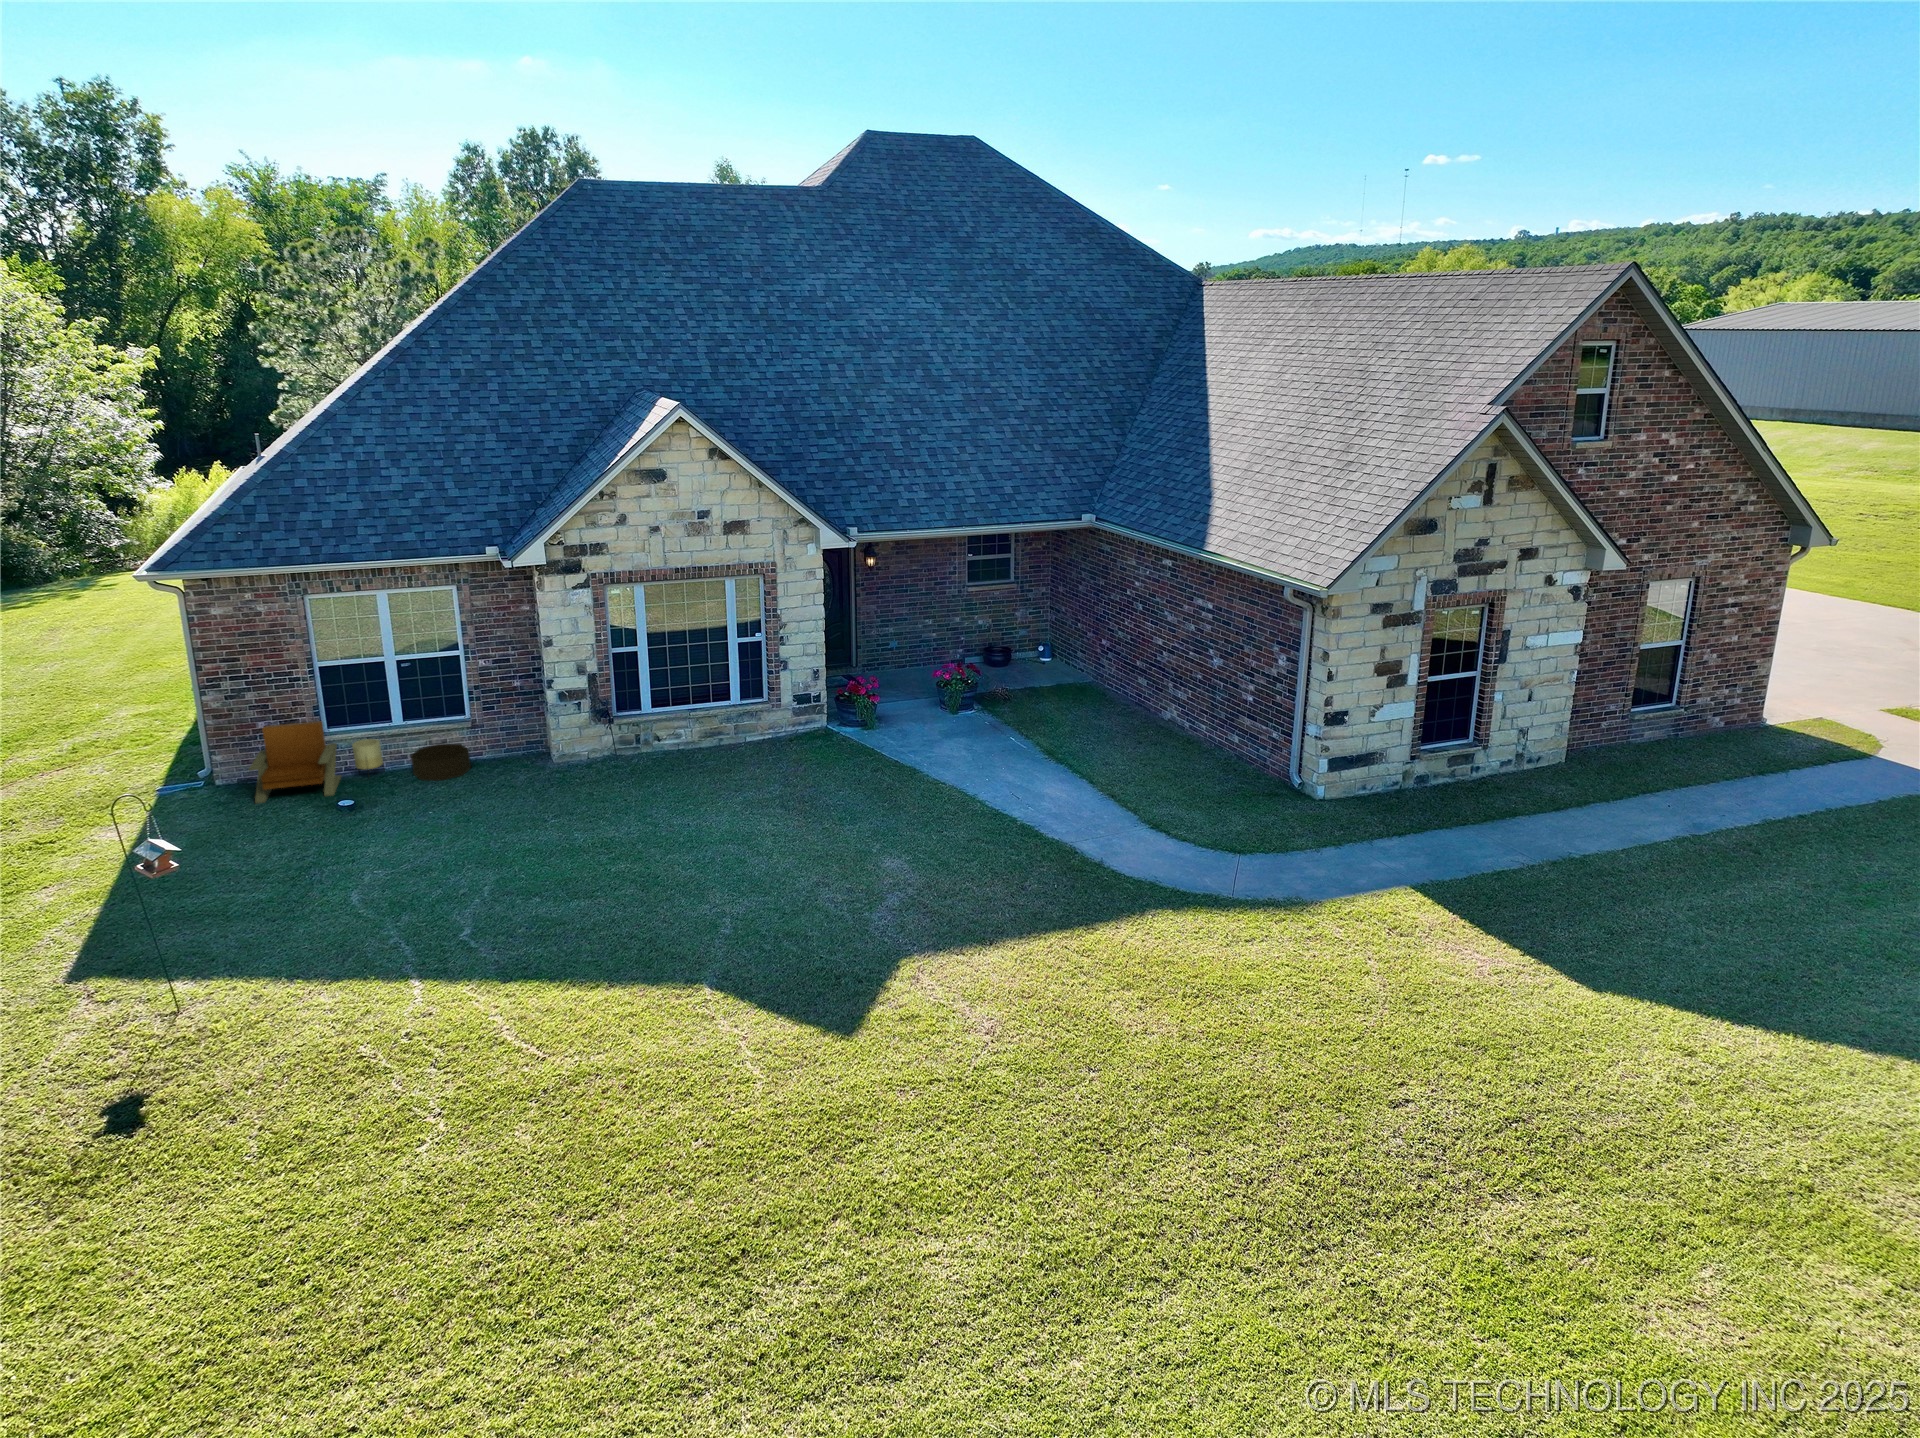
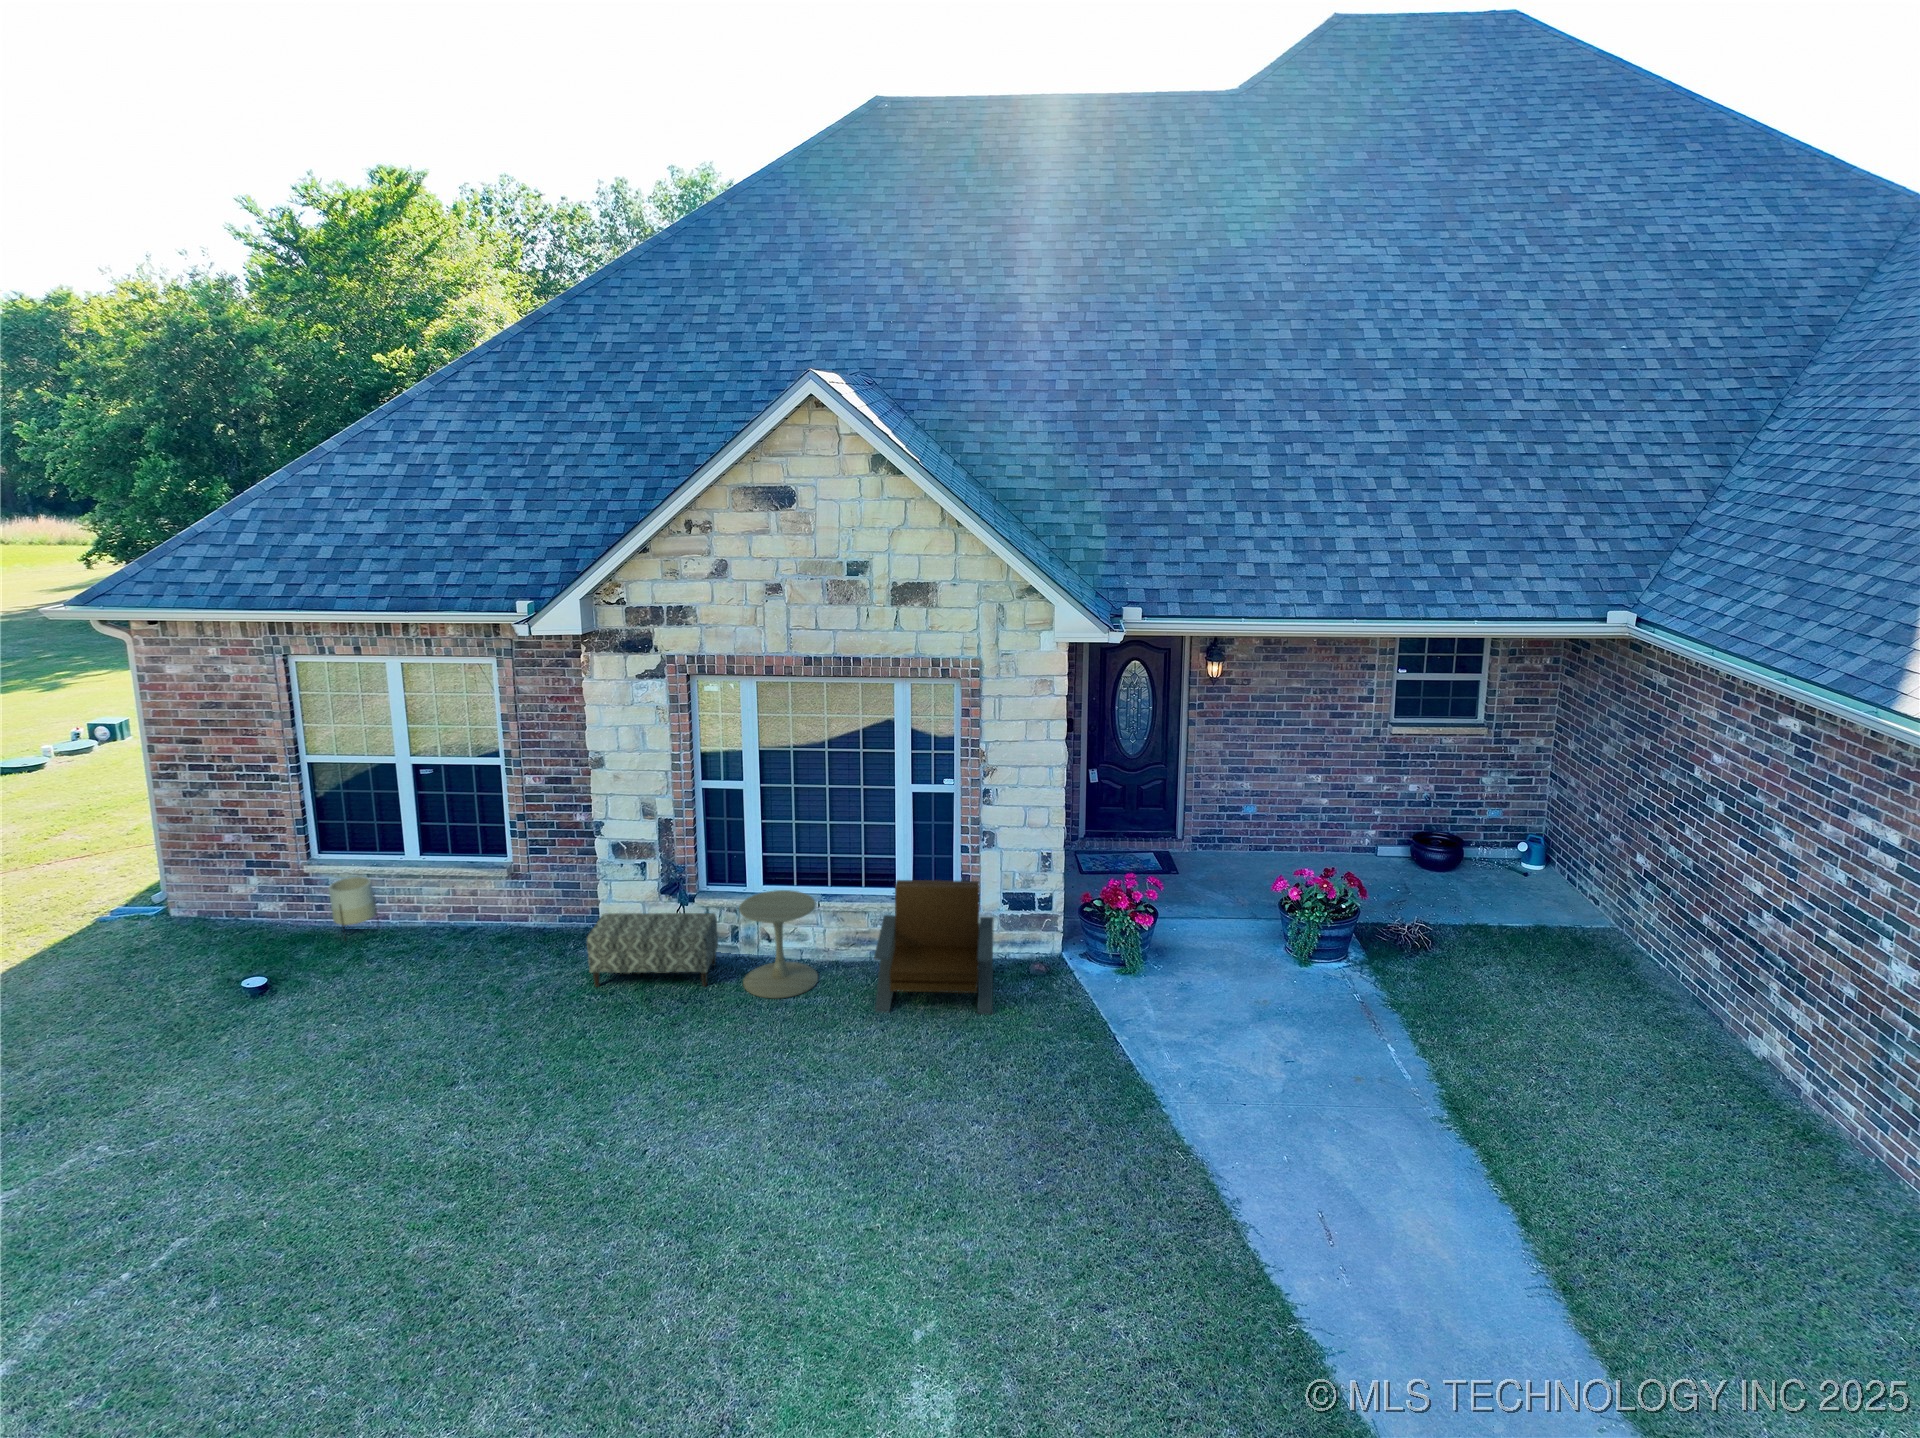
pedestal table: none [651,707,699,765] -> present [739,890,818,998]
lounge chair: present [249,721,341,803] -> present [874,880,994,1014]
bench: none [559,726,636,775] -> present [587,913,718,987]
basket: present [411,744,471,781] -> none [397,896,487,963]

